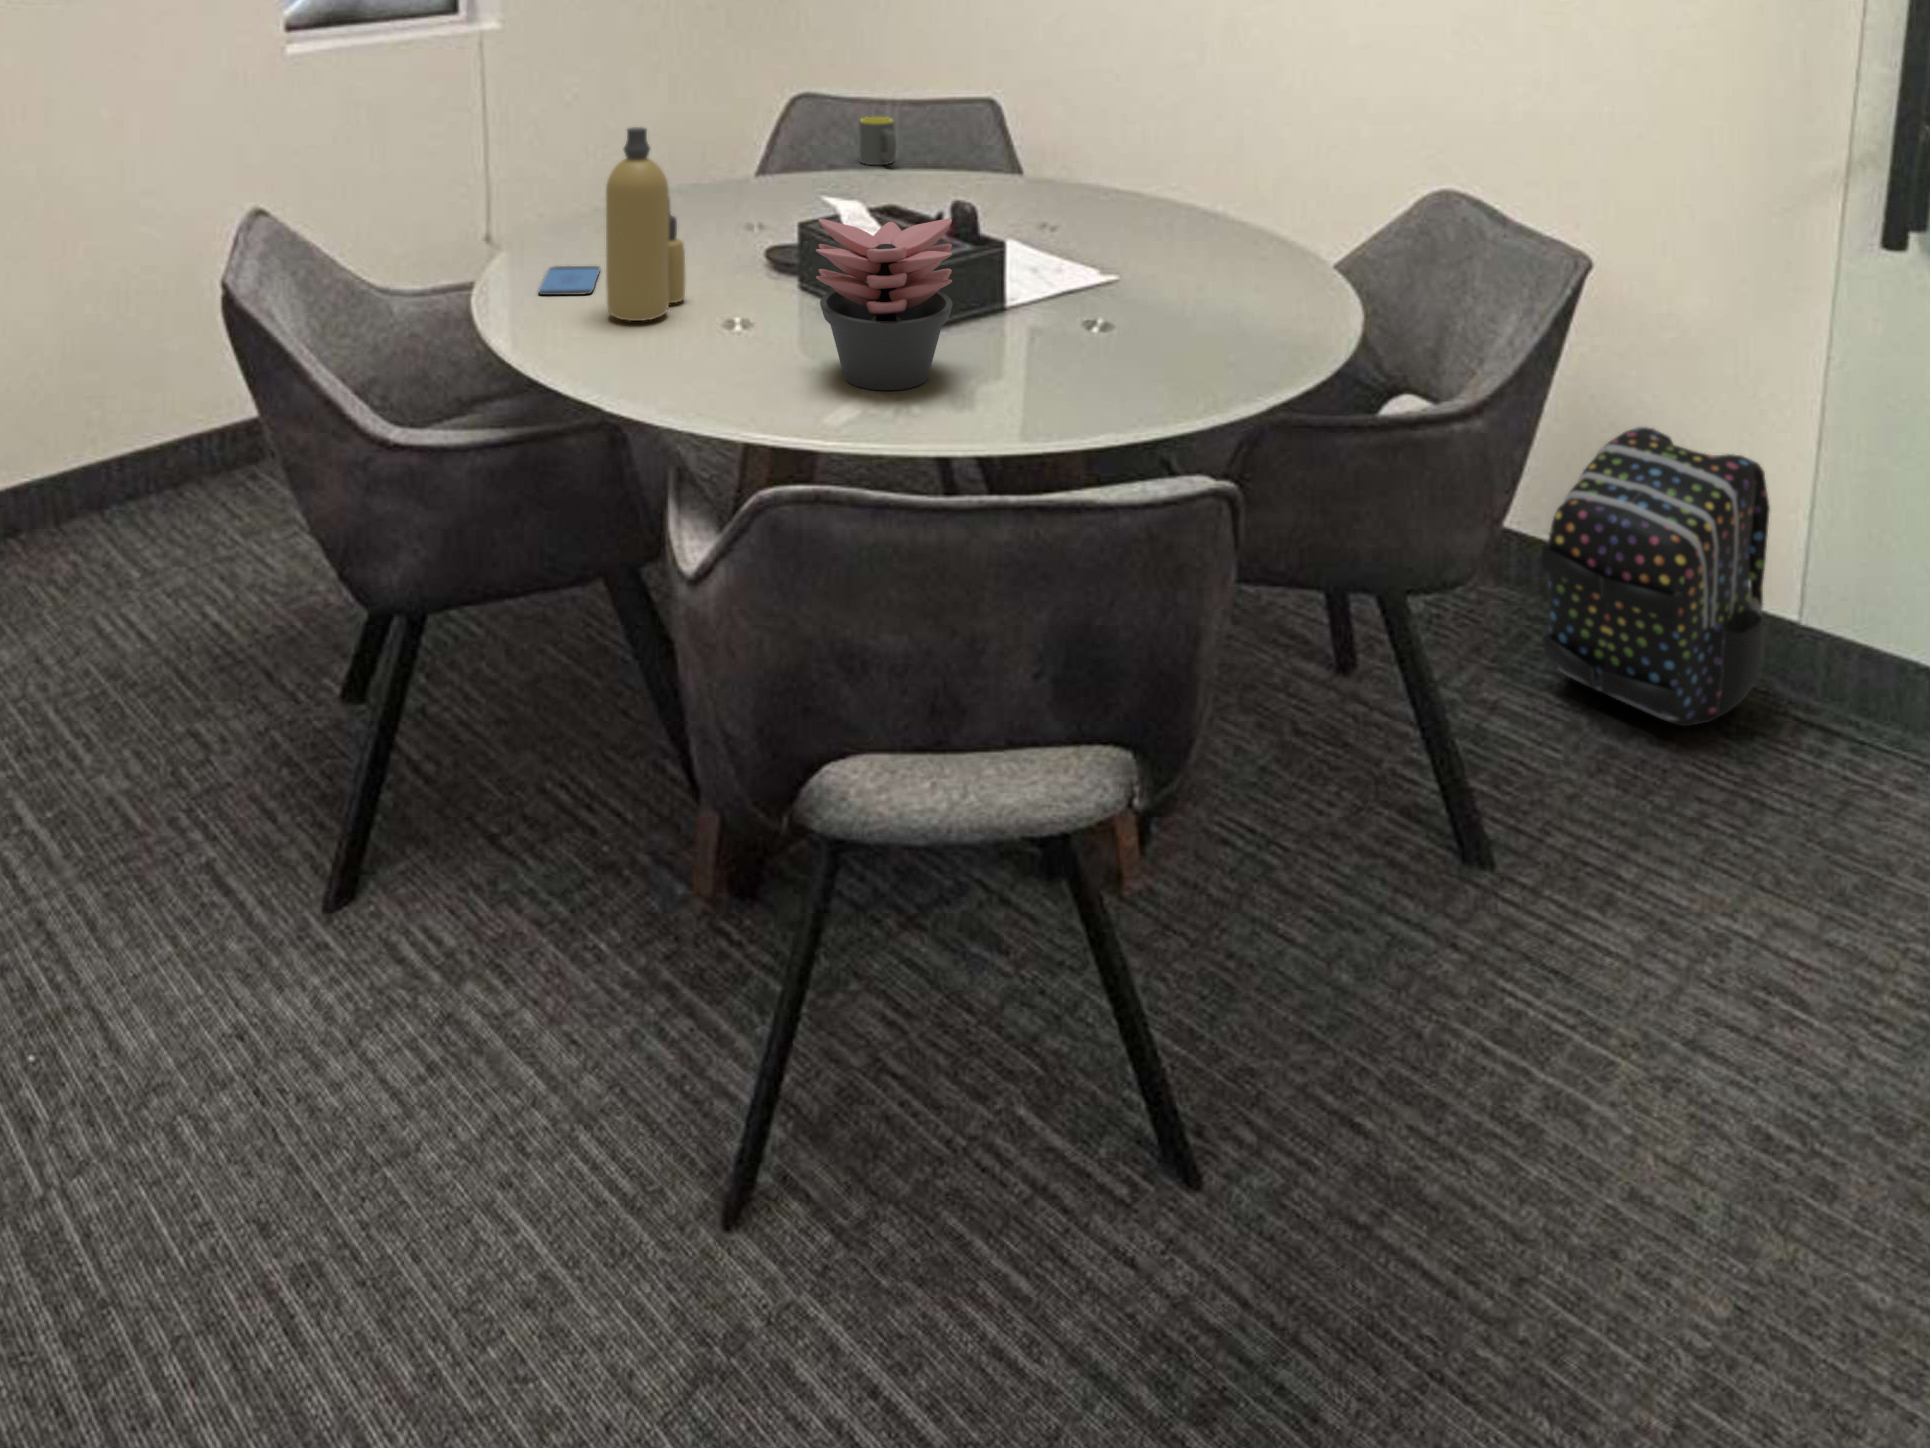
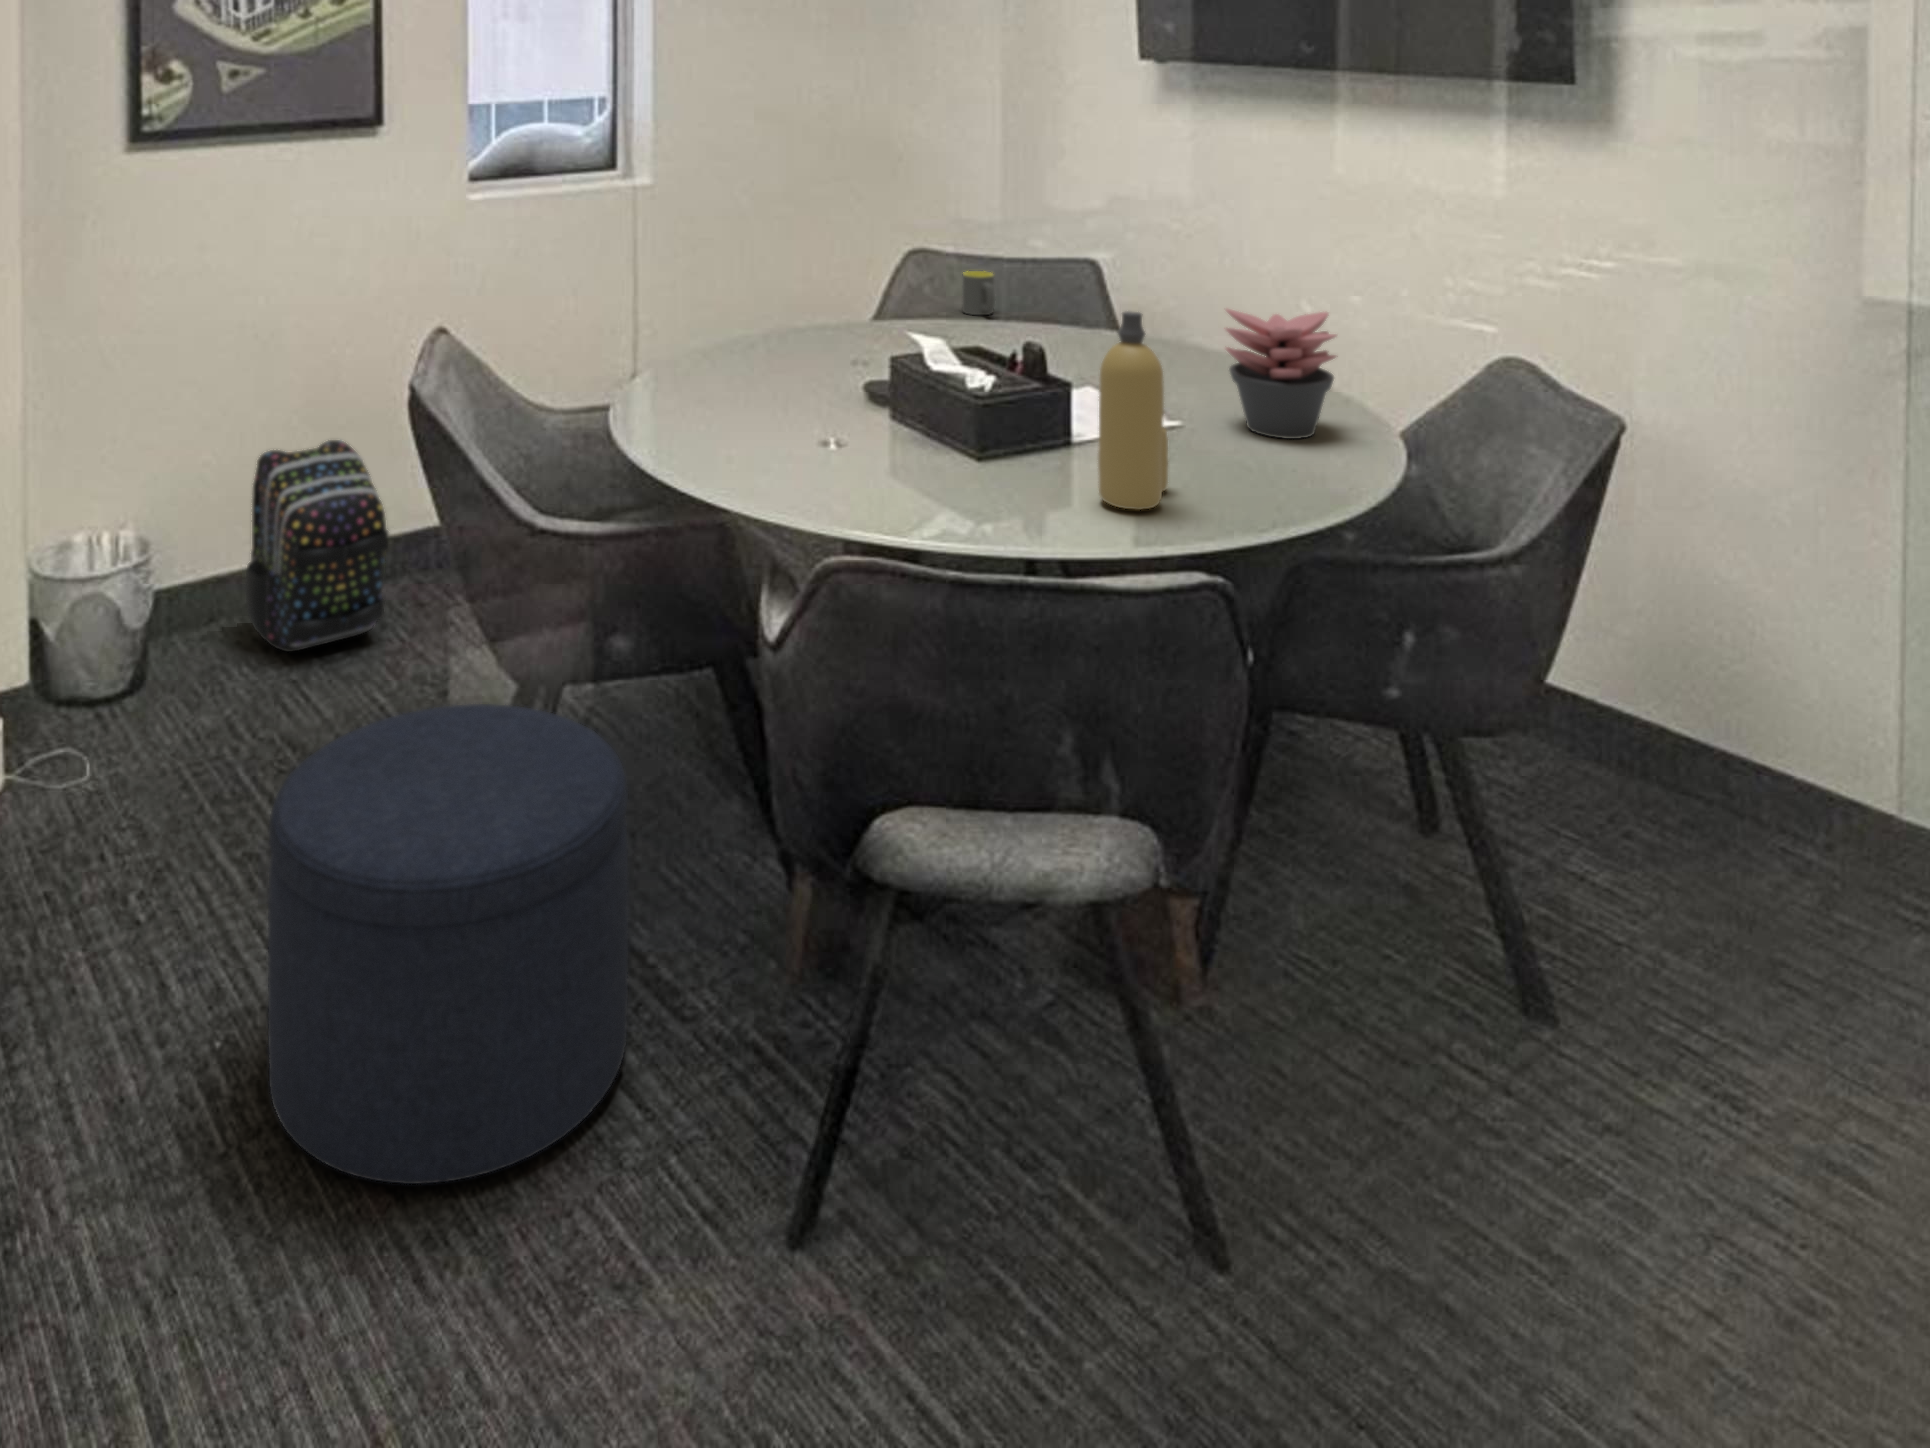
bottle: present [606,127,686,321] -> present [1098,311,1168,510]
succulent plant: present [816,219,953,390] -> present [1226,309,1336,439]
smartphone: present [539,266,600,295] -> none [667,387,721,411]
backpack: present [1542,427,1770,726] -> present [245,440,389,651]
ottoman: none [73,645,522,1211] -> present [268,704,628,1184]

